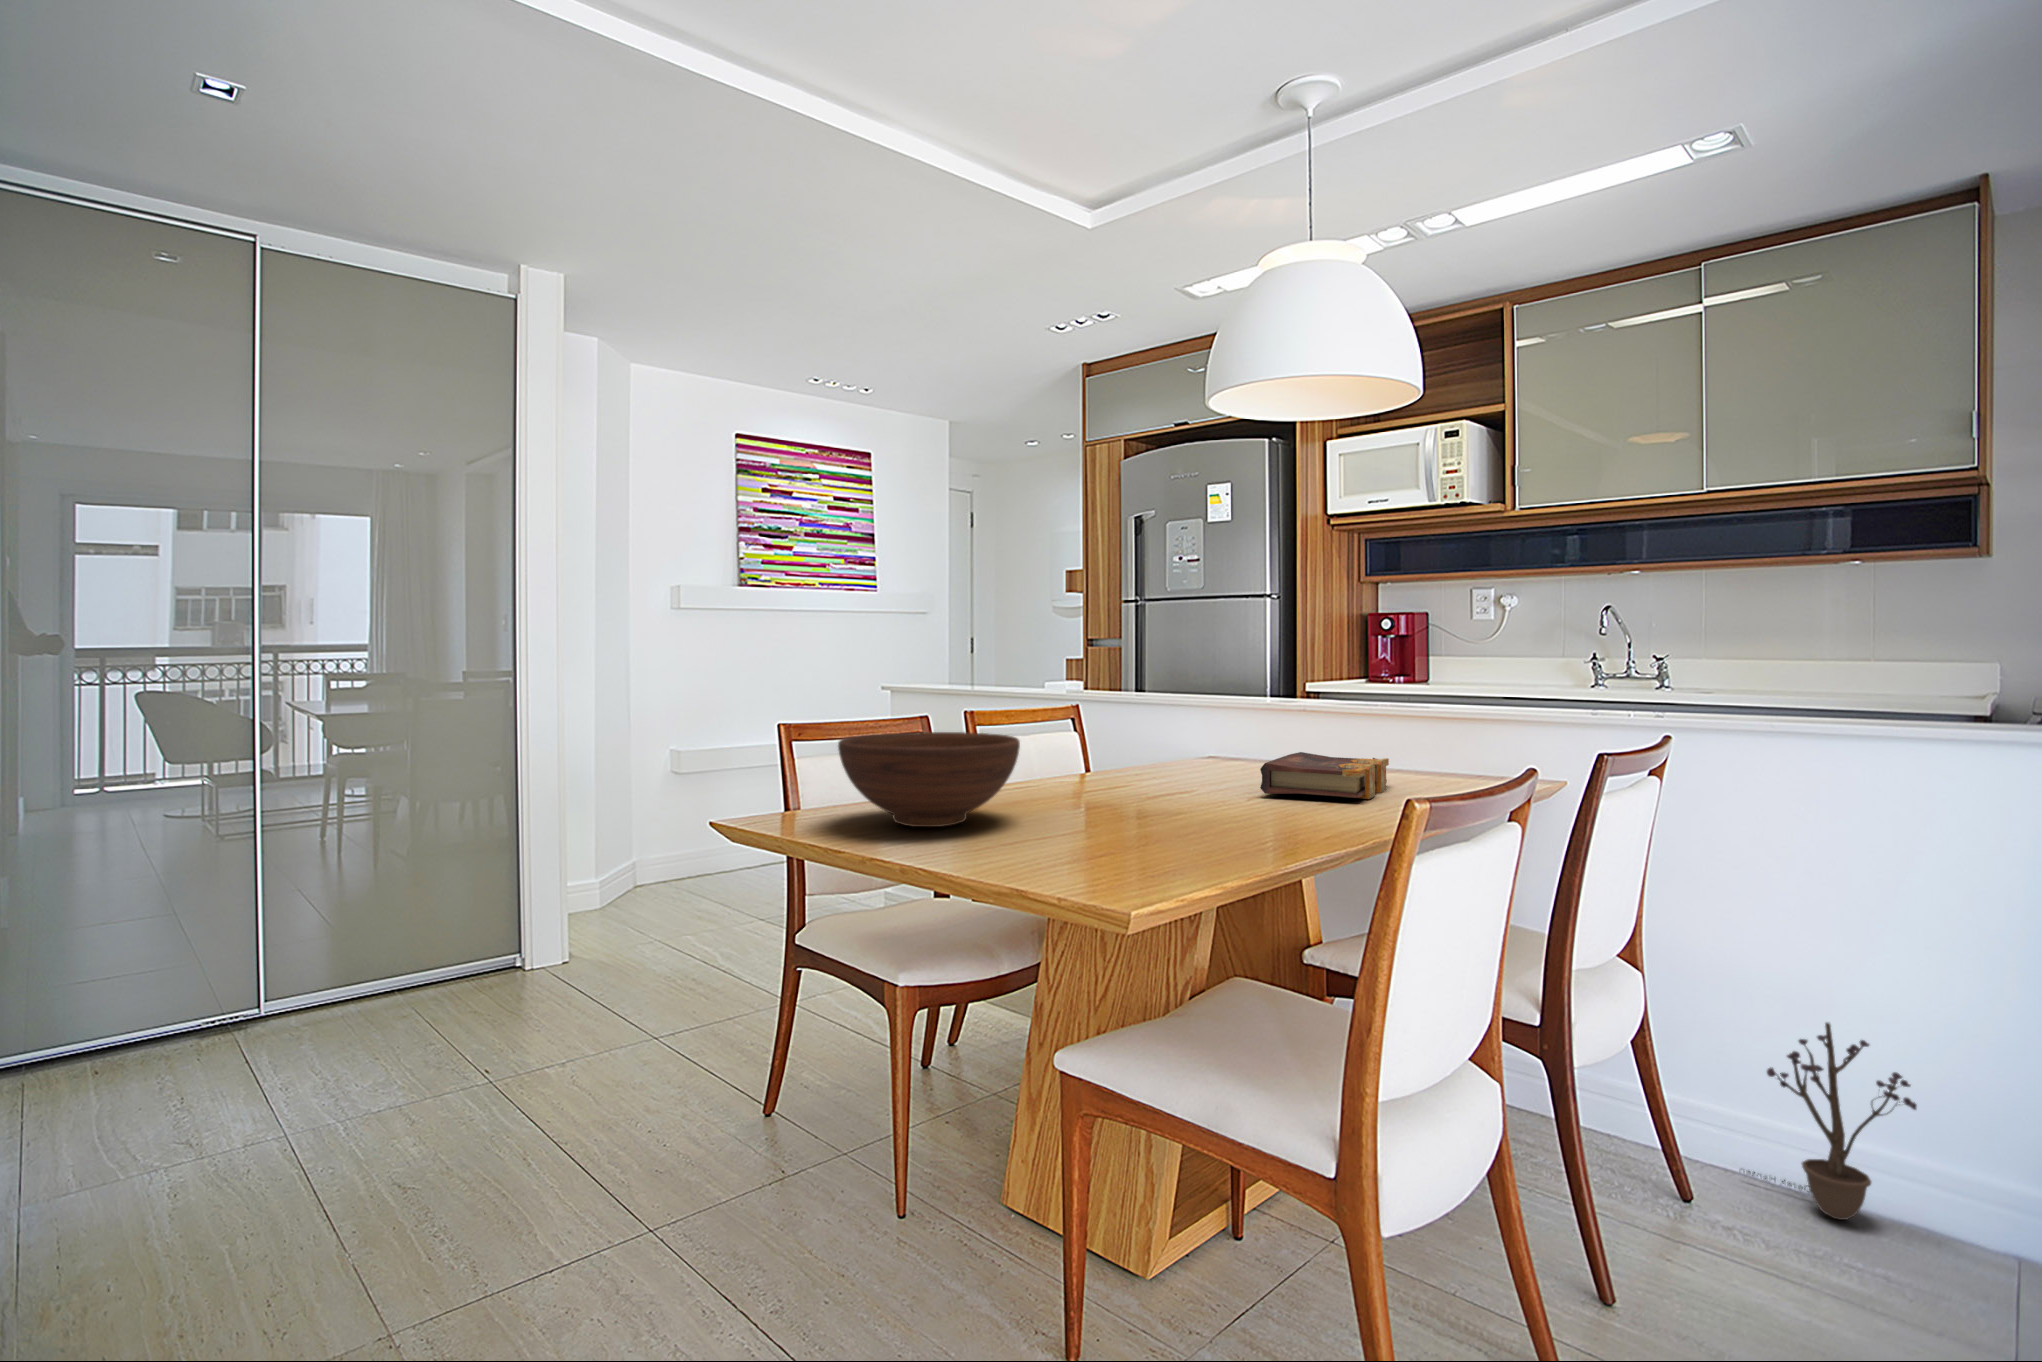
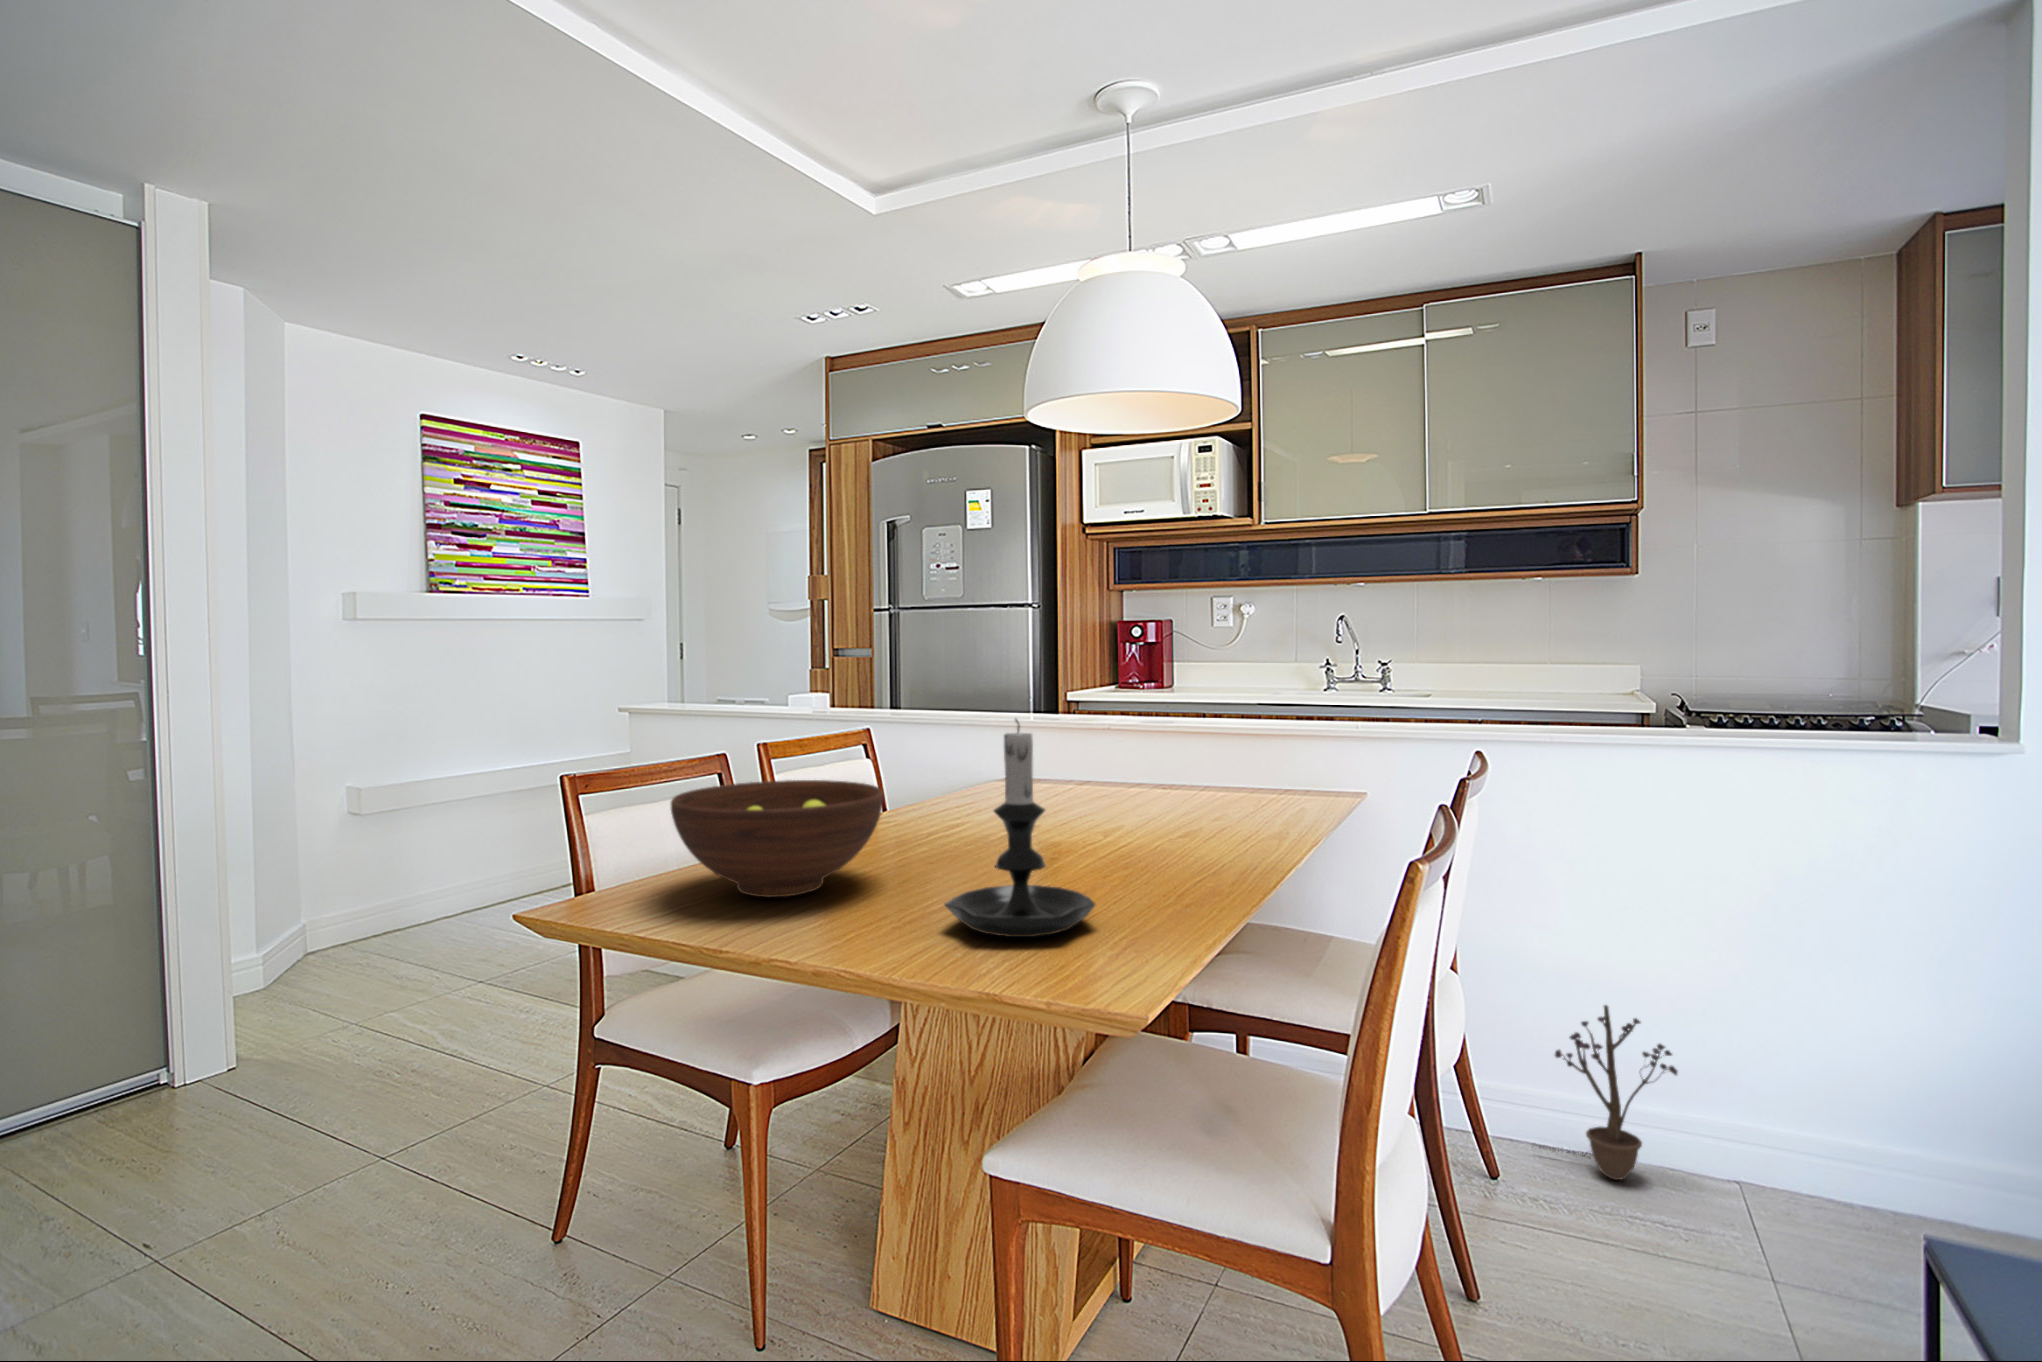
candle holder: none [1038,671,1173,867] -> present [944,719,1095,937]
book: present [1260,752,1389,799] -> none [1108,777,1219,826]

